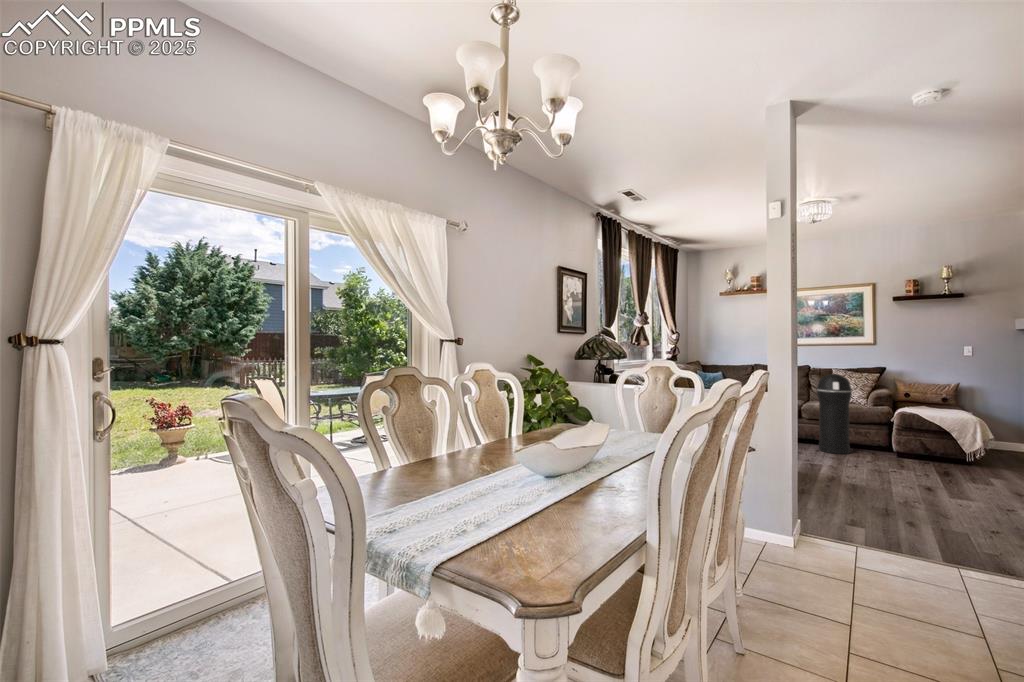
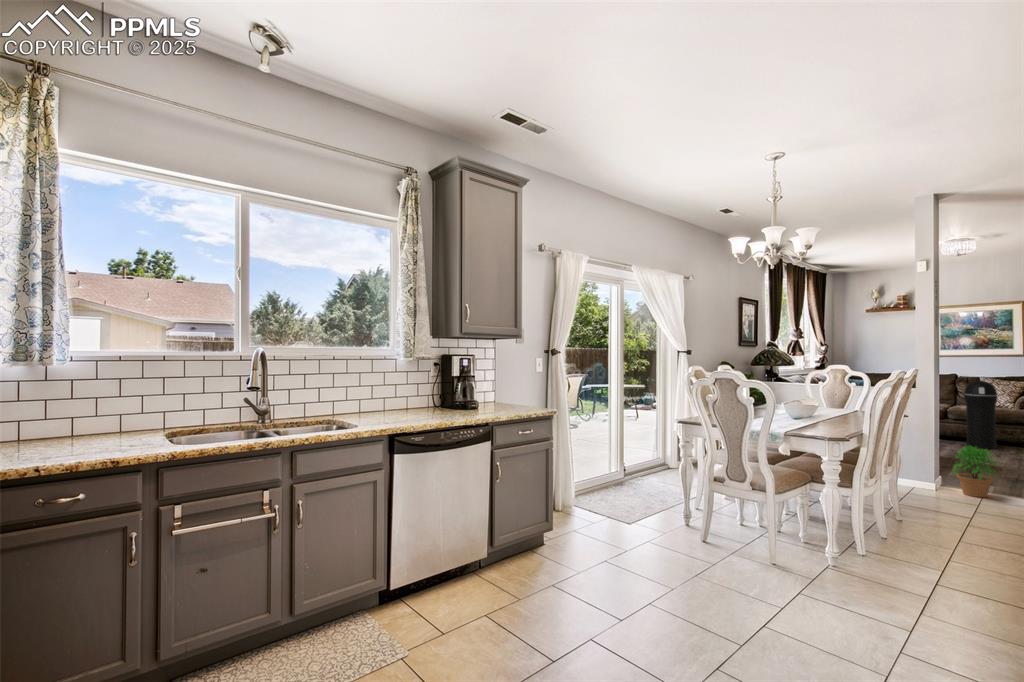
potted plant: none [808,479,875,561] -> present [954,446,997,497]

